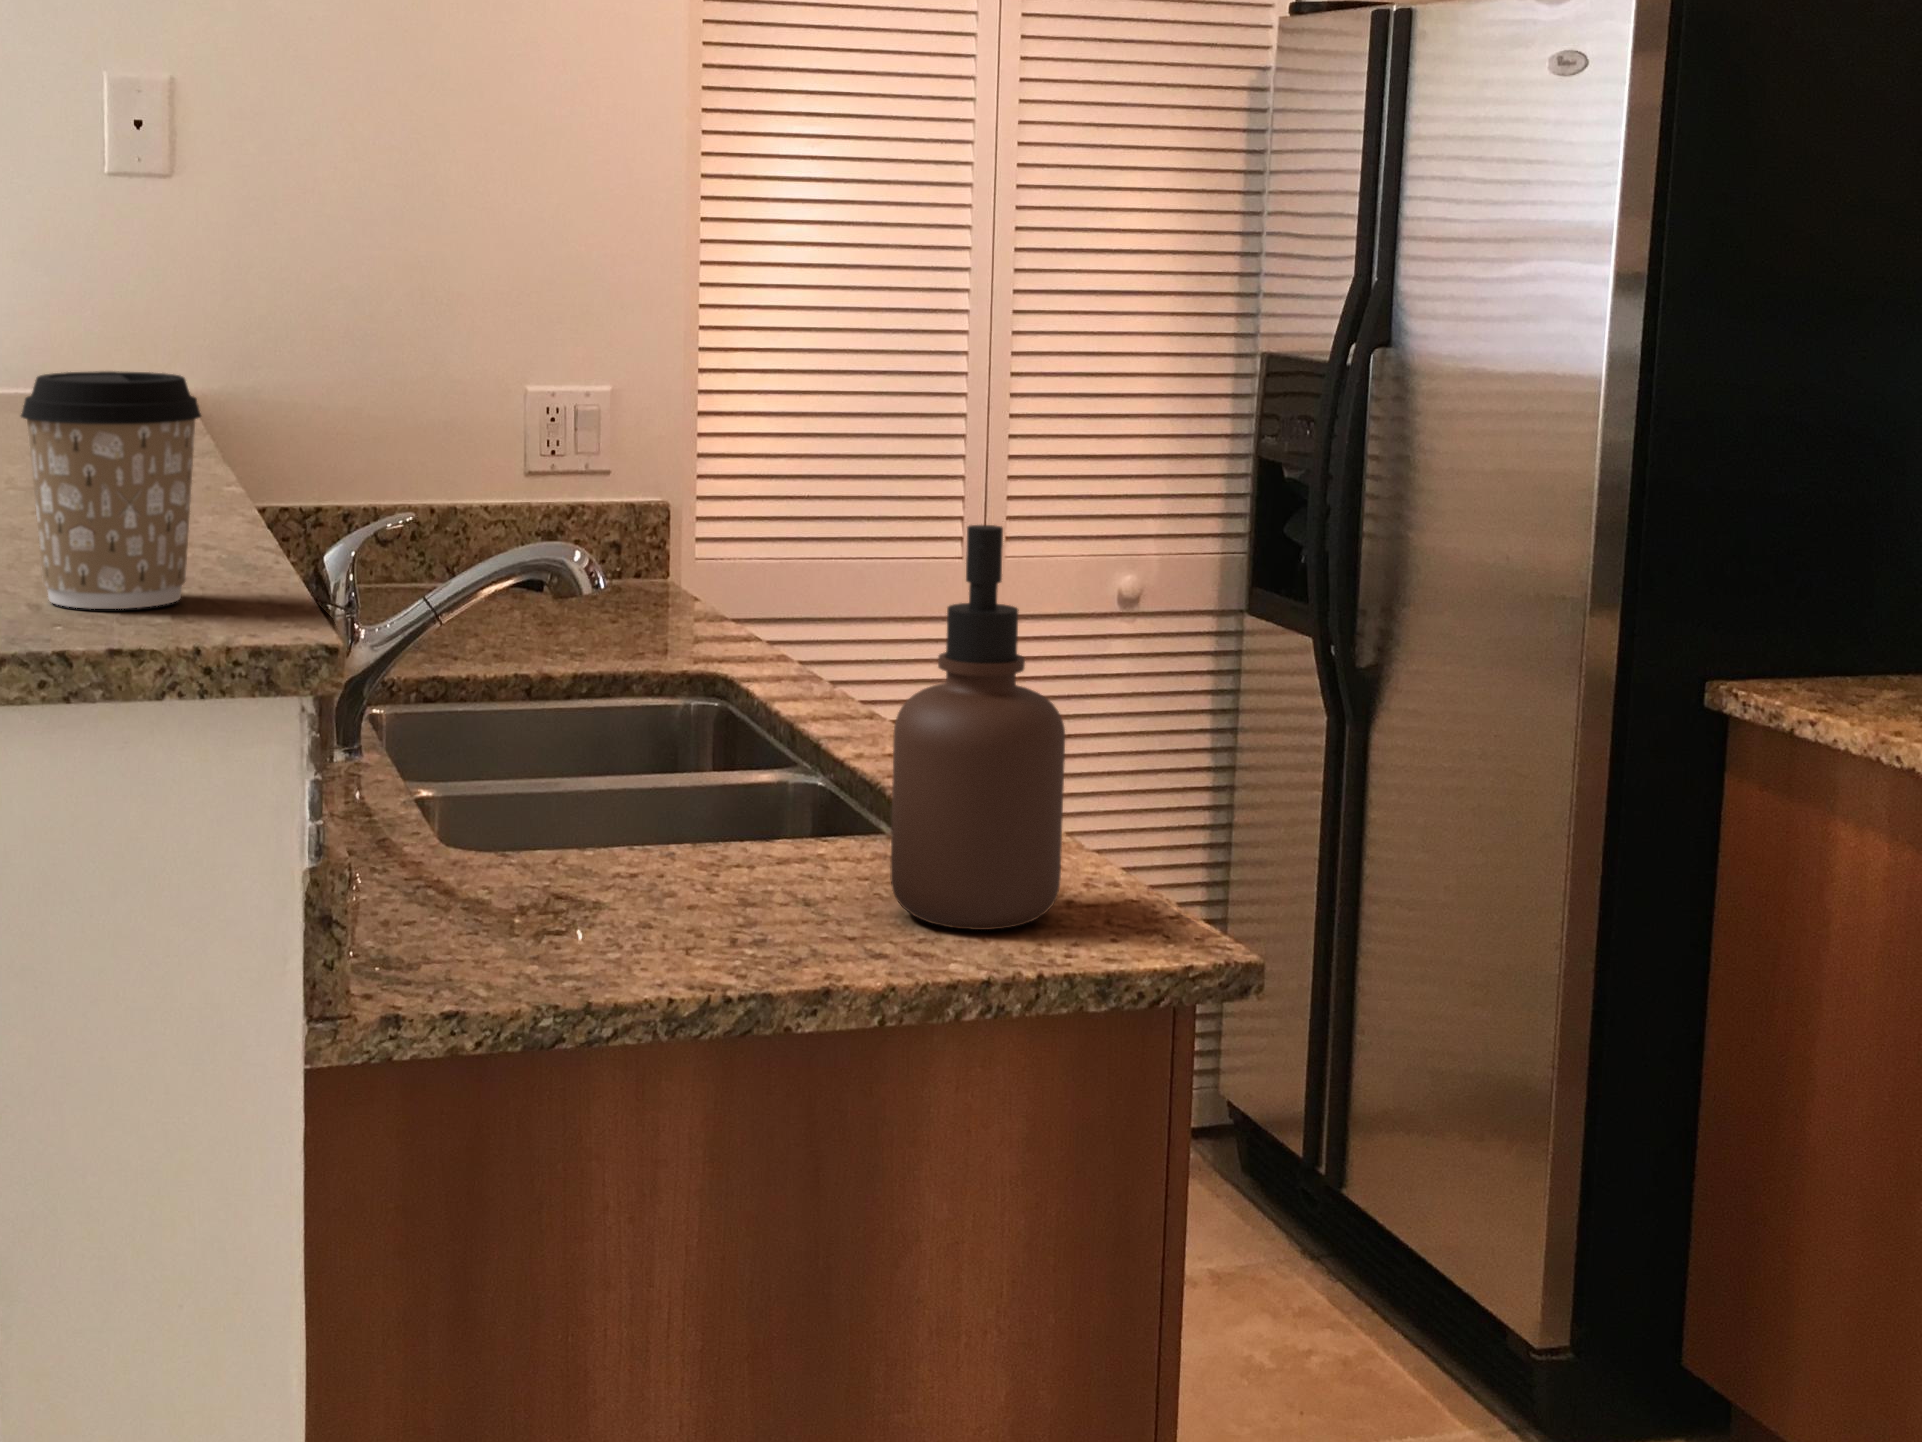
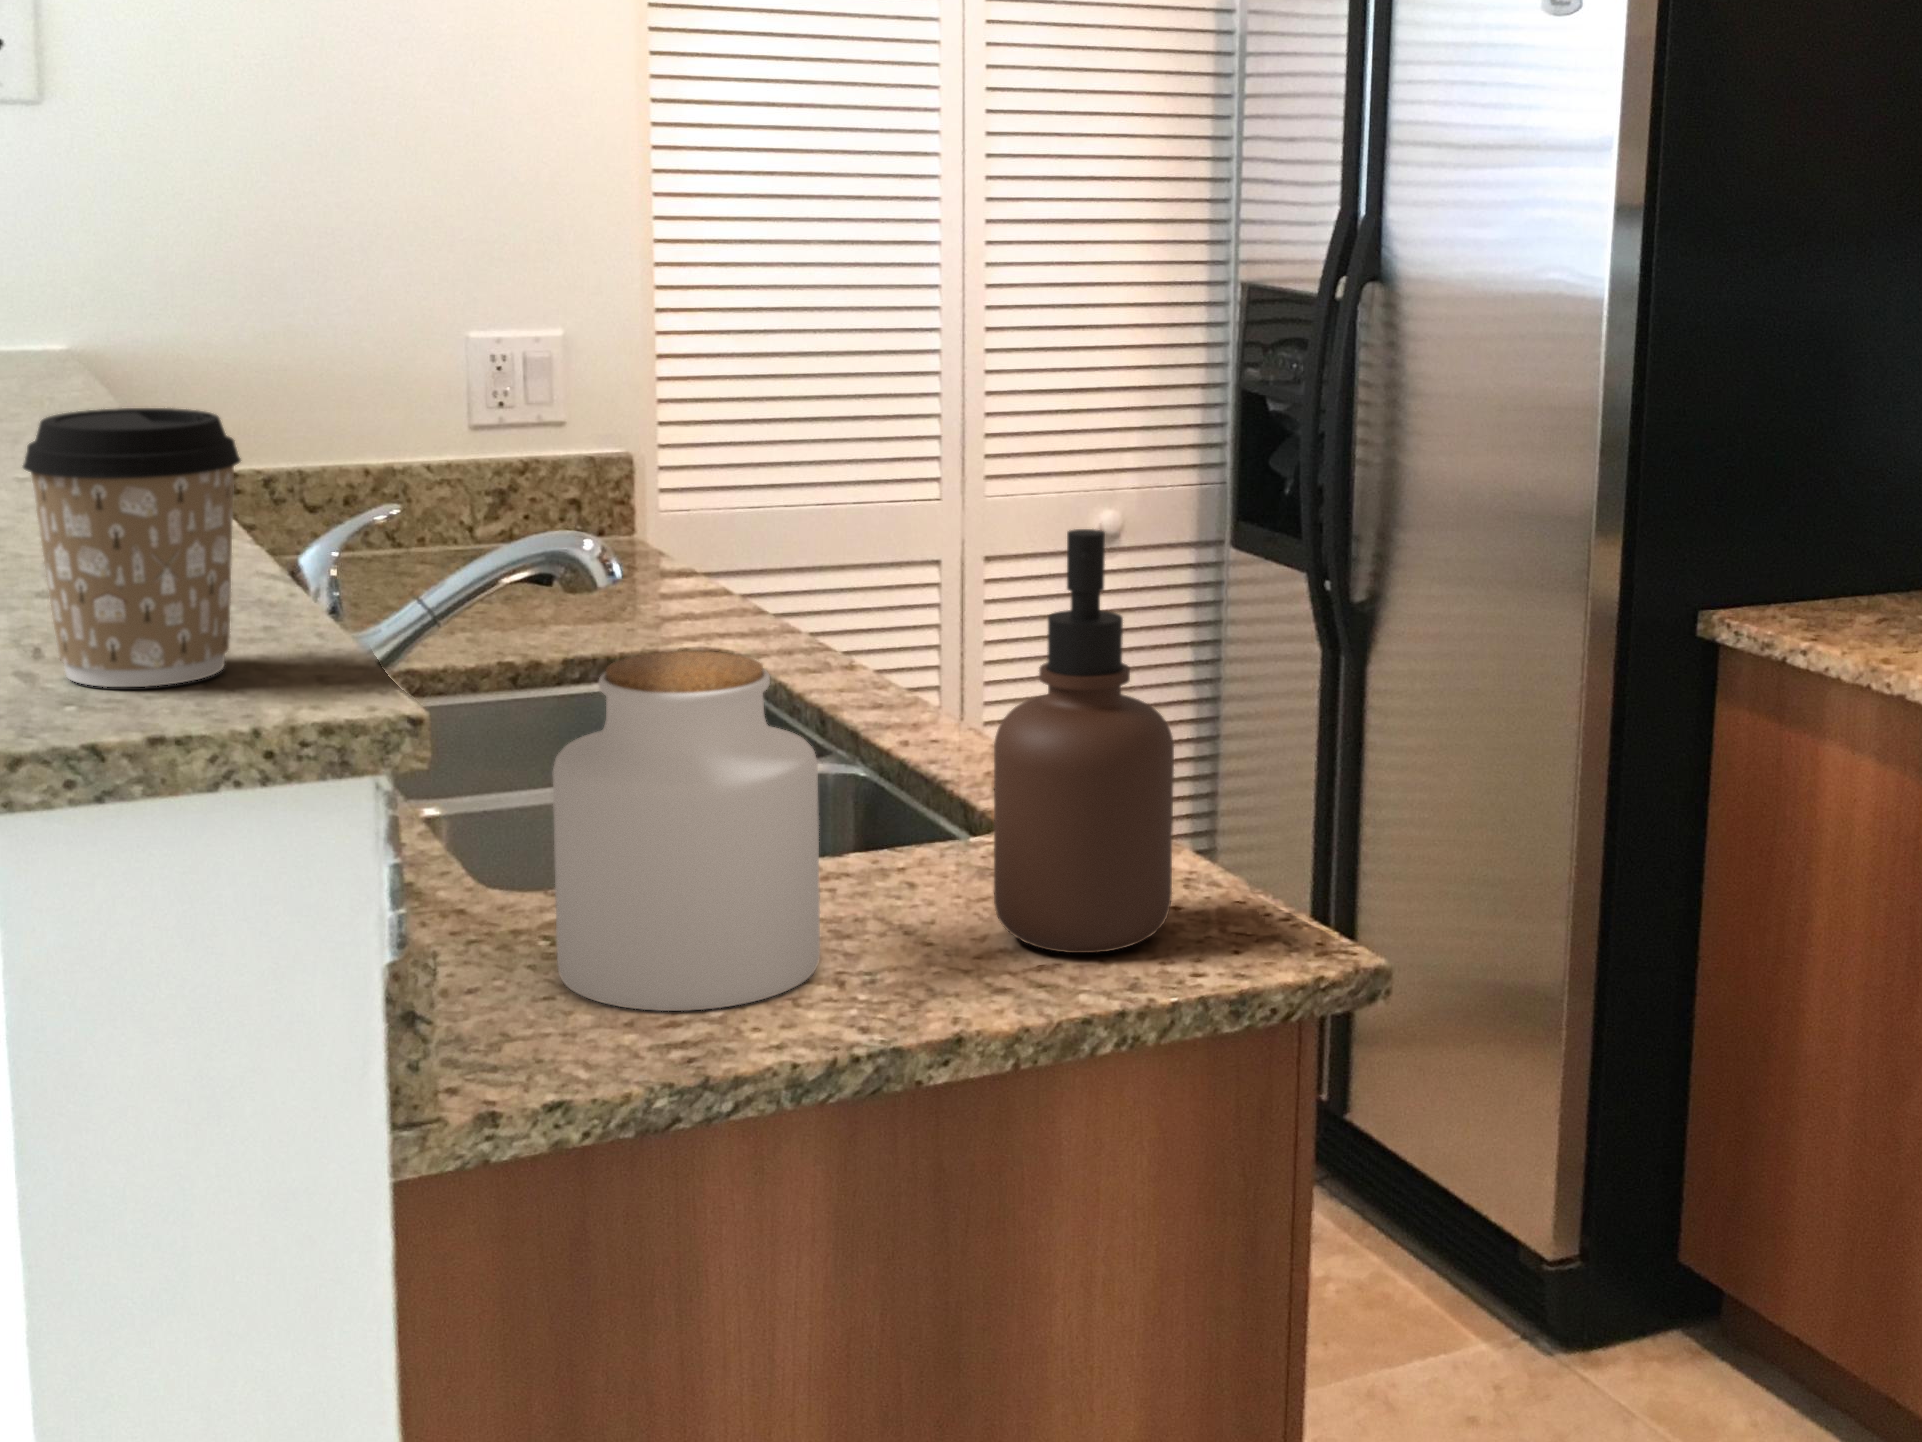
jar: none [484,626,724,951] -> present [553,651,820,1011]

